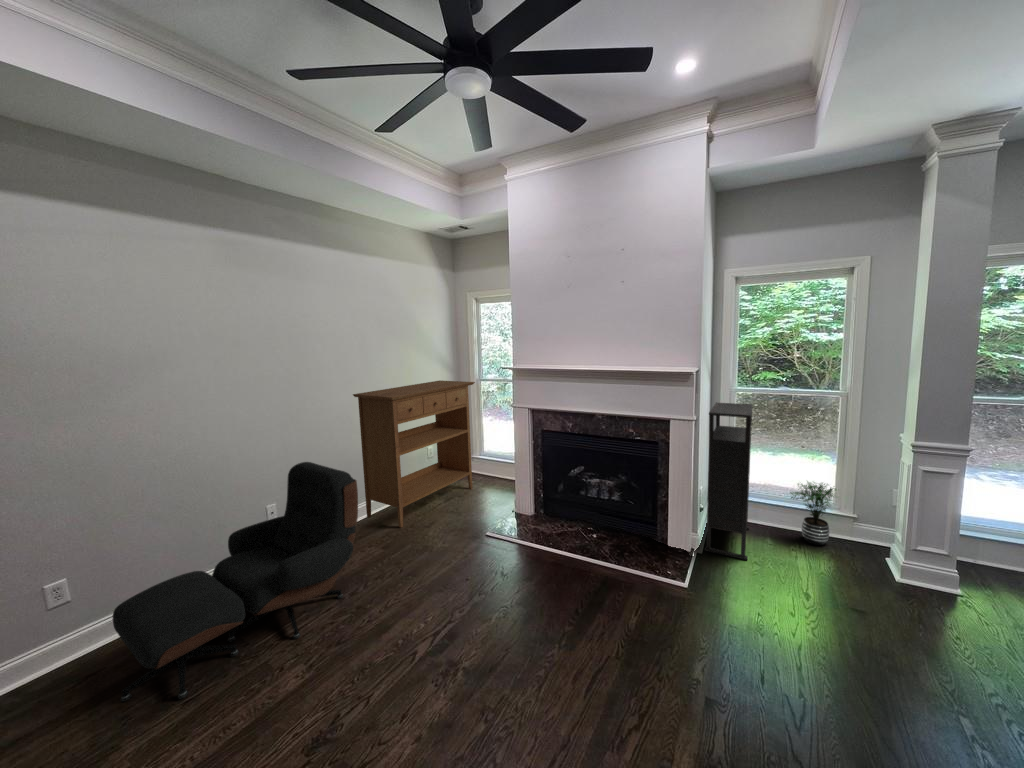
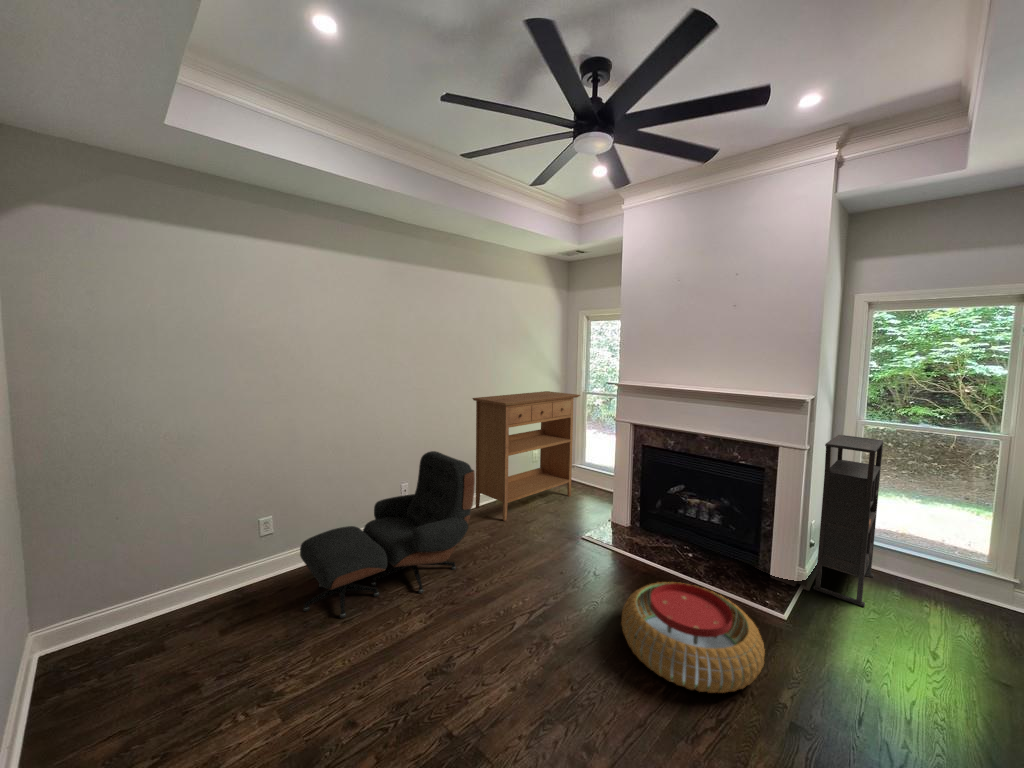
potted plant: present [791,482,837,545] -> none [925,531,999,608]
pouf: none [534,570,676,690] -> present [622,582,765,693]

